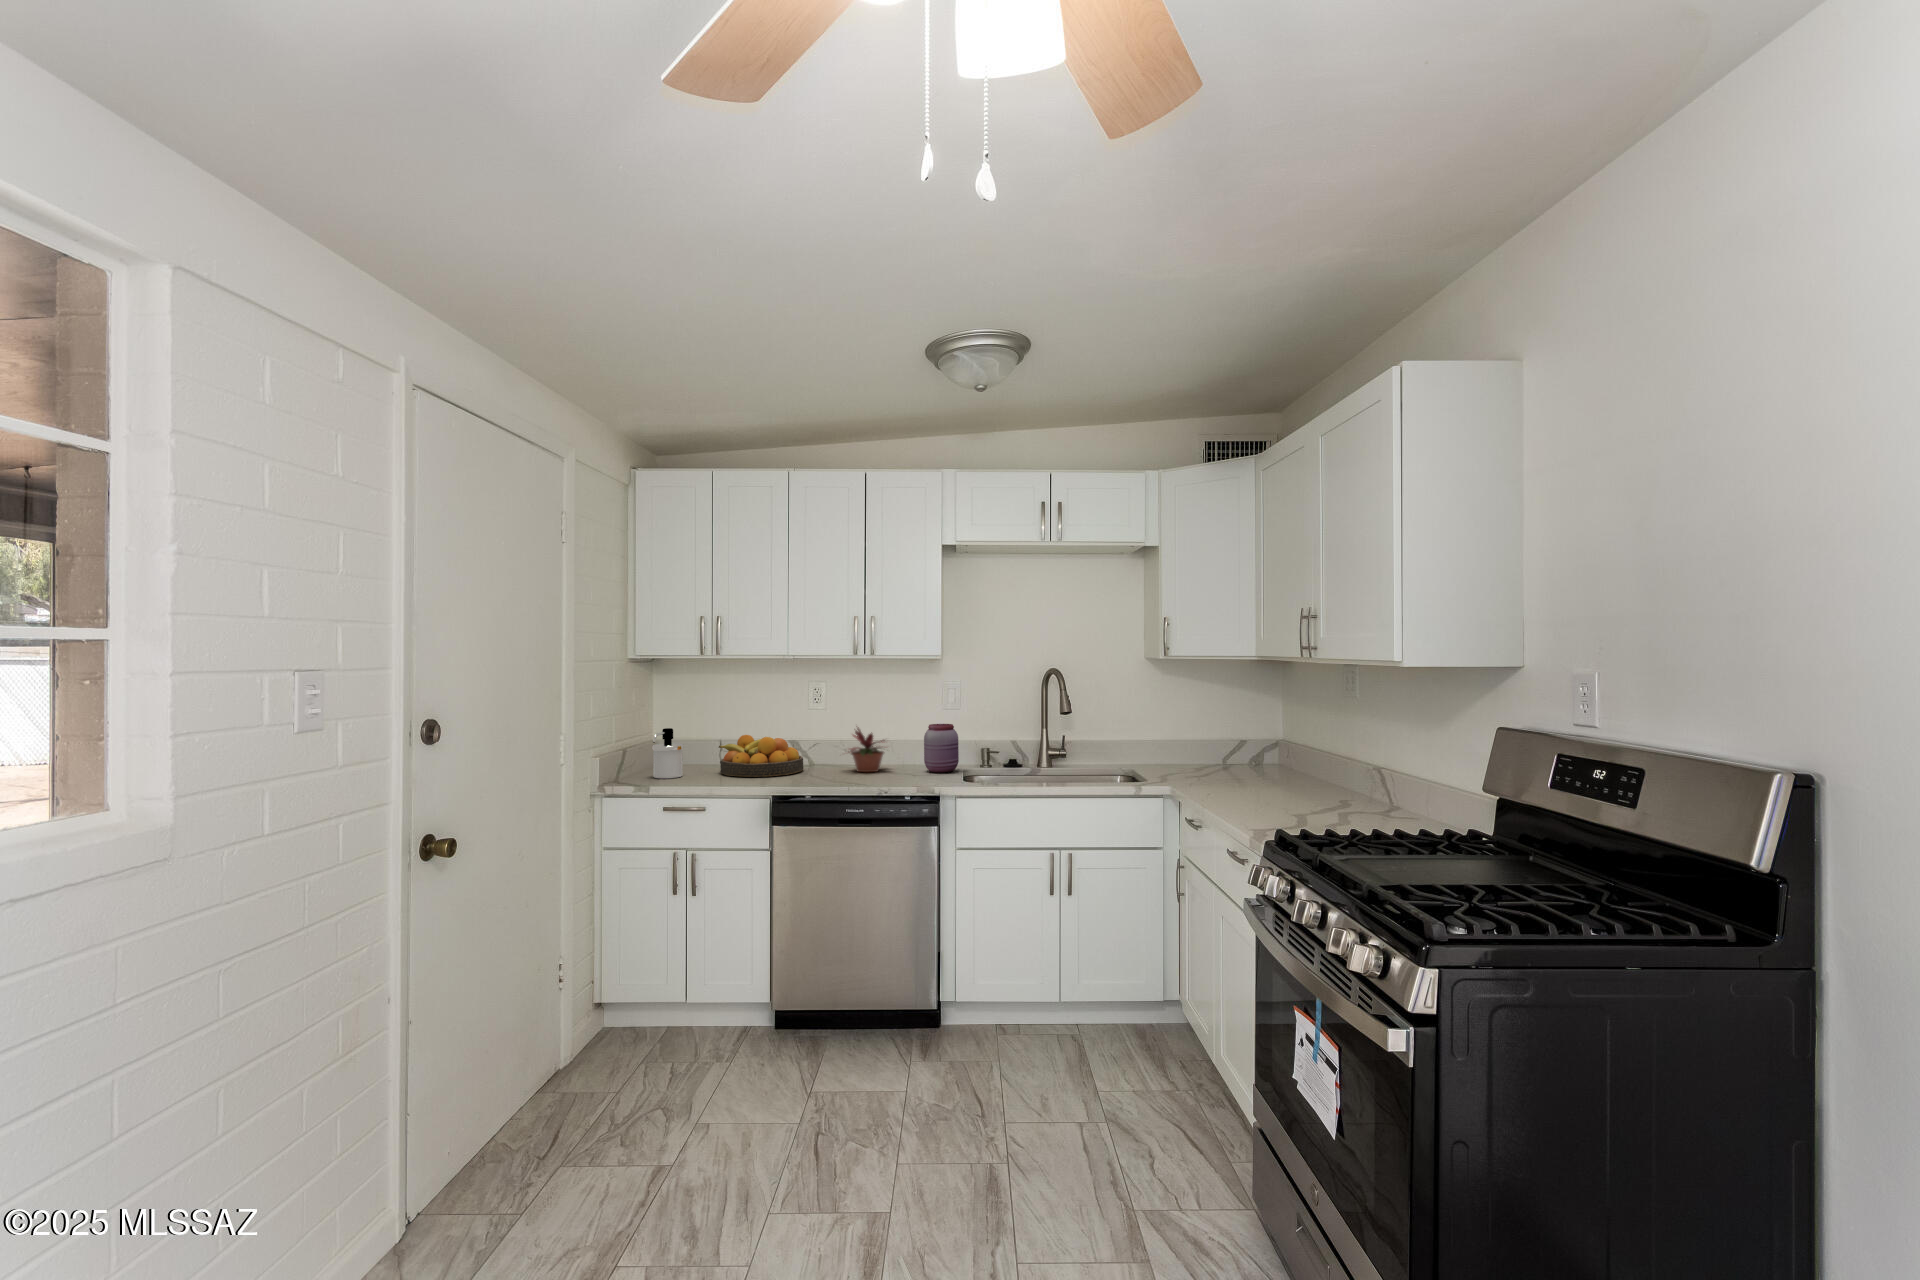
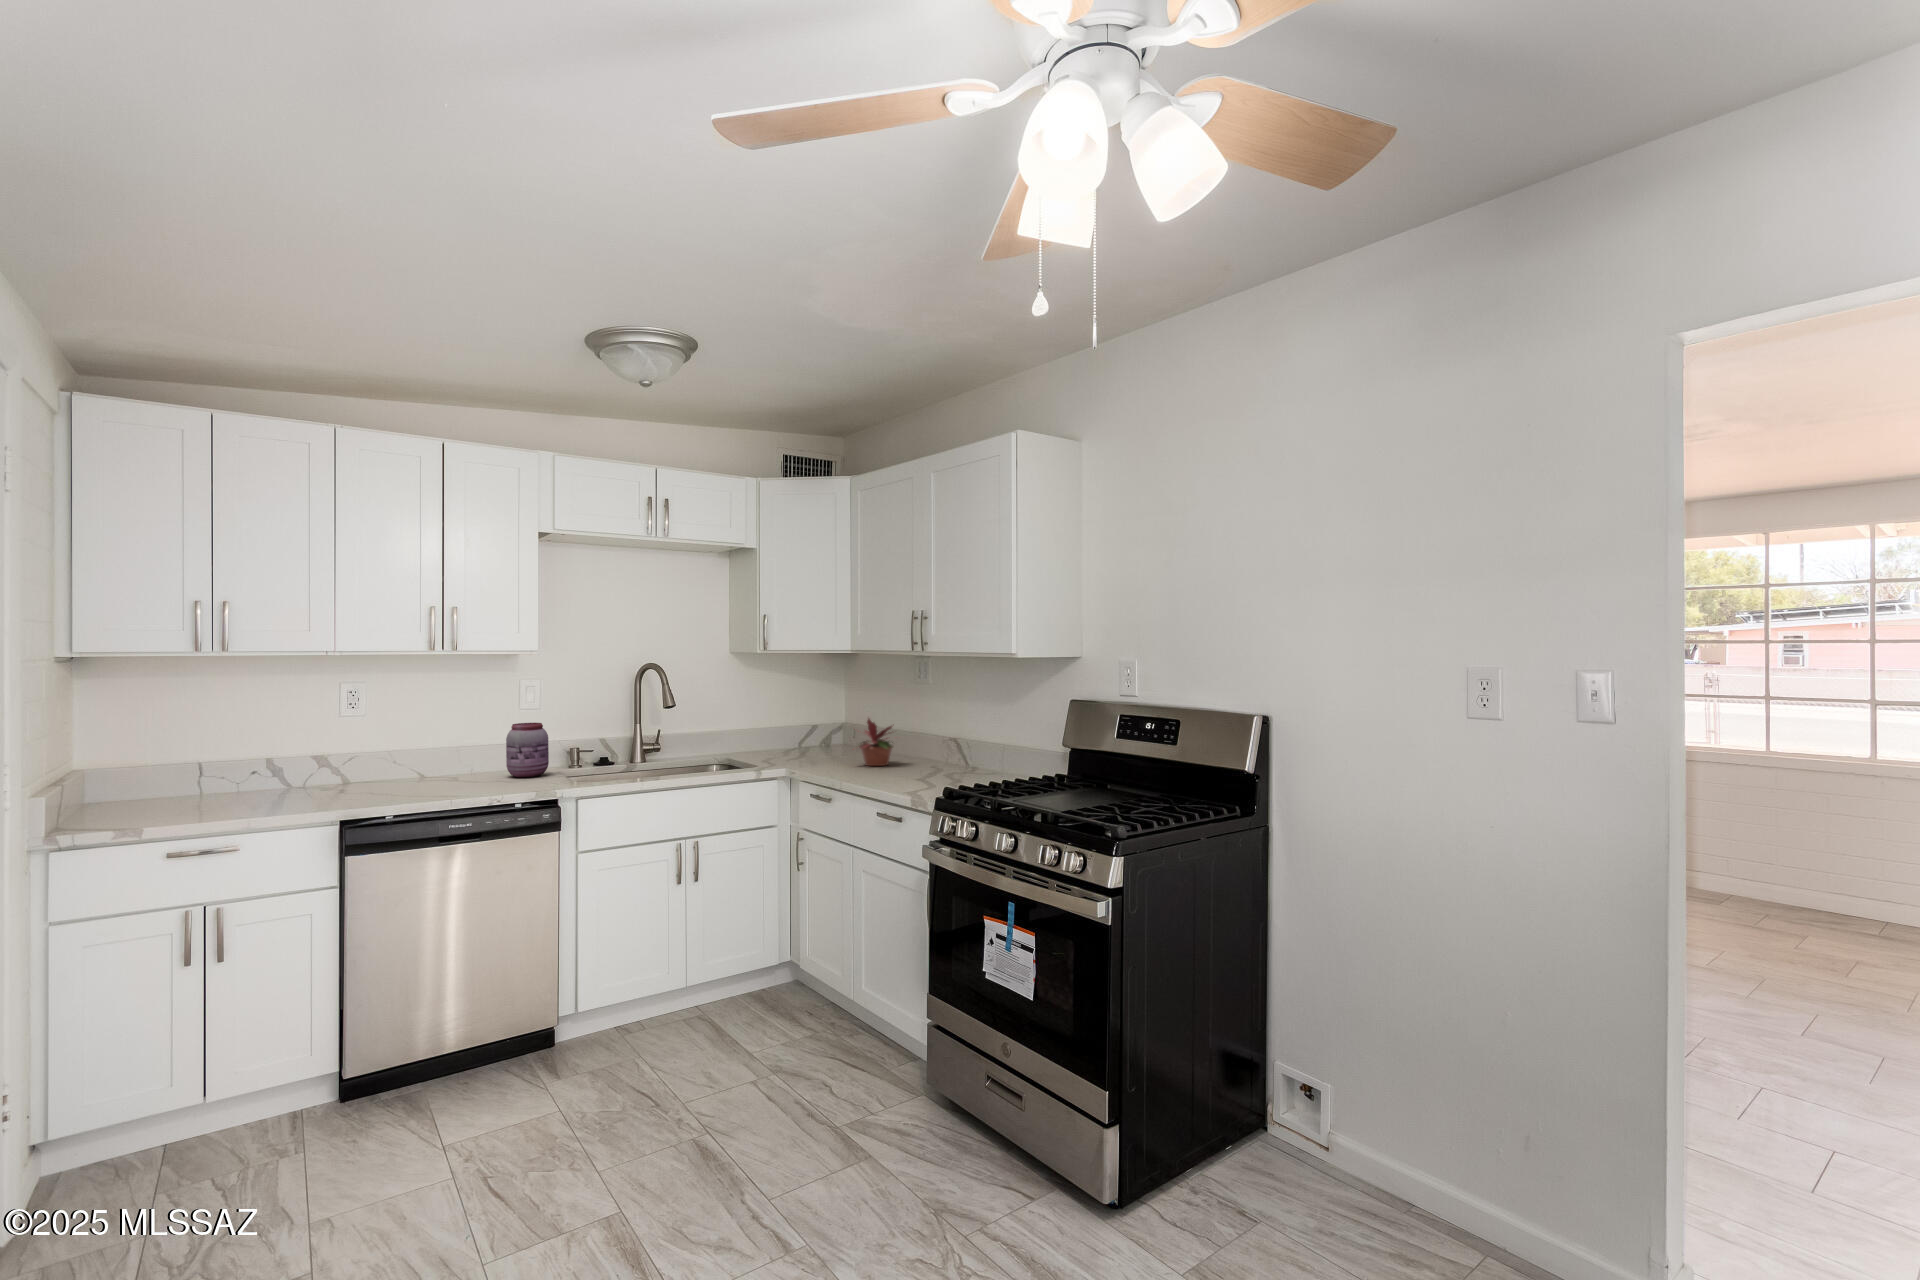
potted plant: present [848,727,884,772] -> present [858,719,894,766]
soap dispenser: present [652,728,683,779] -> none [105,747,159,817]
fruit bowl: present [719,735,803,777] -> none [210,750,342,804]

